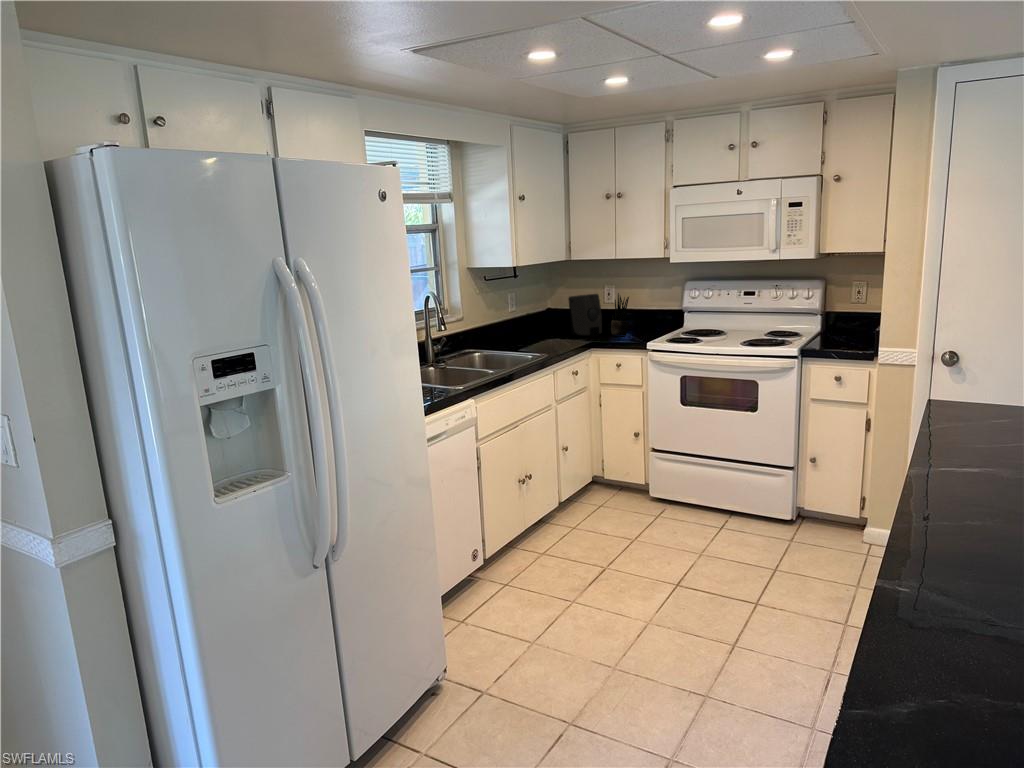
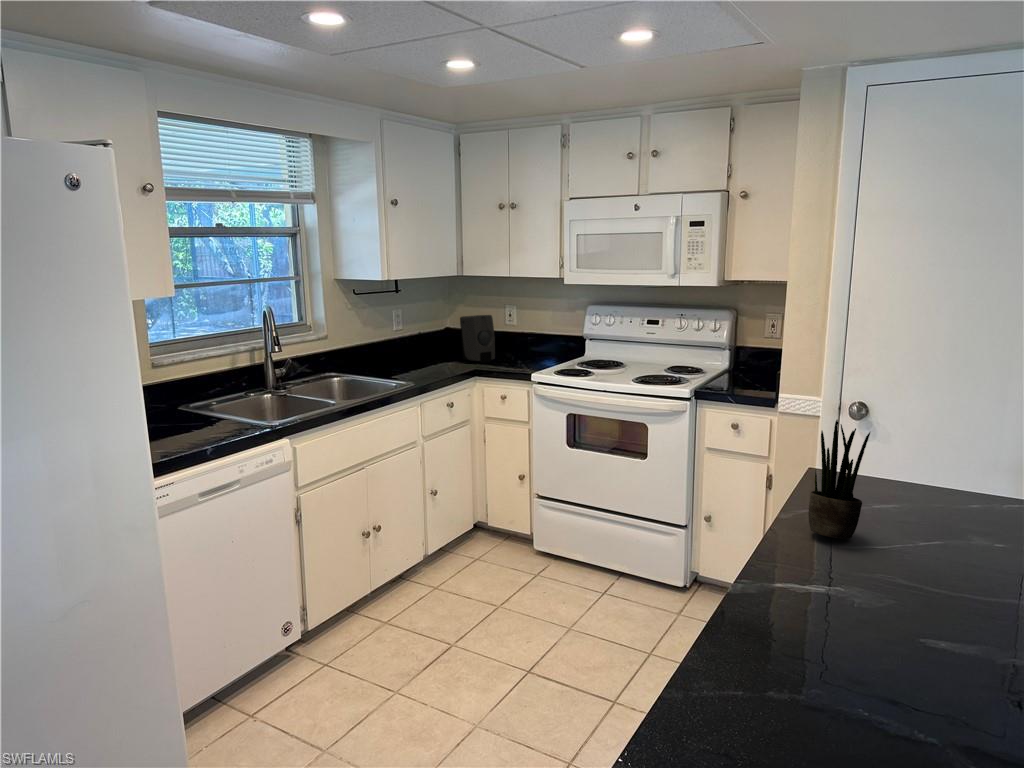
potted plant: present [611,293,629,335] -> present [809,420,870,539]

